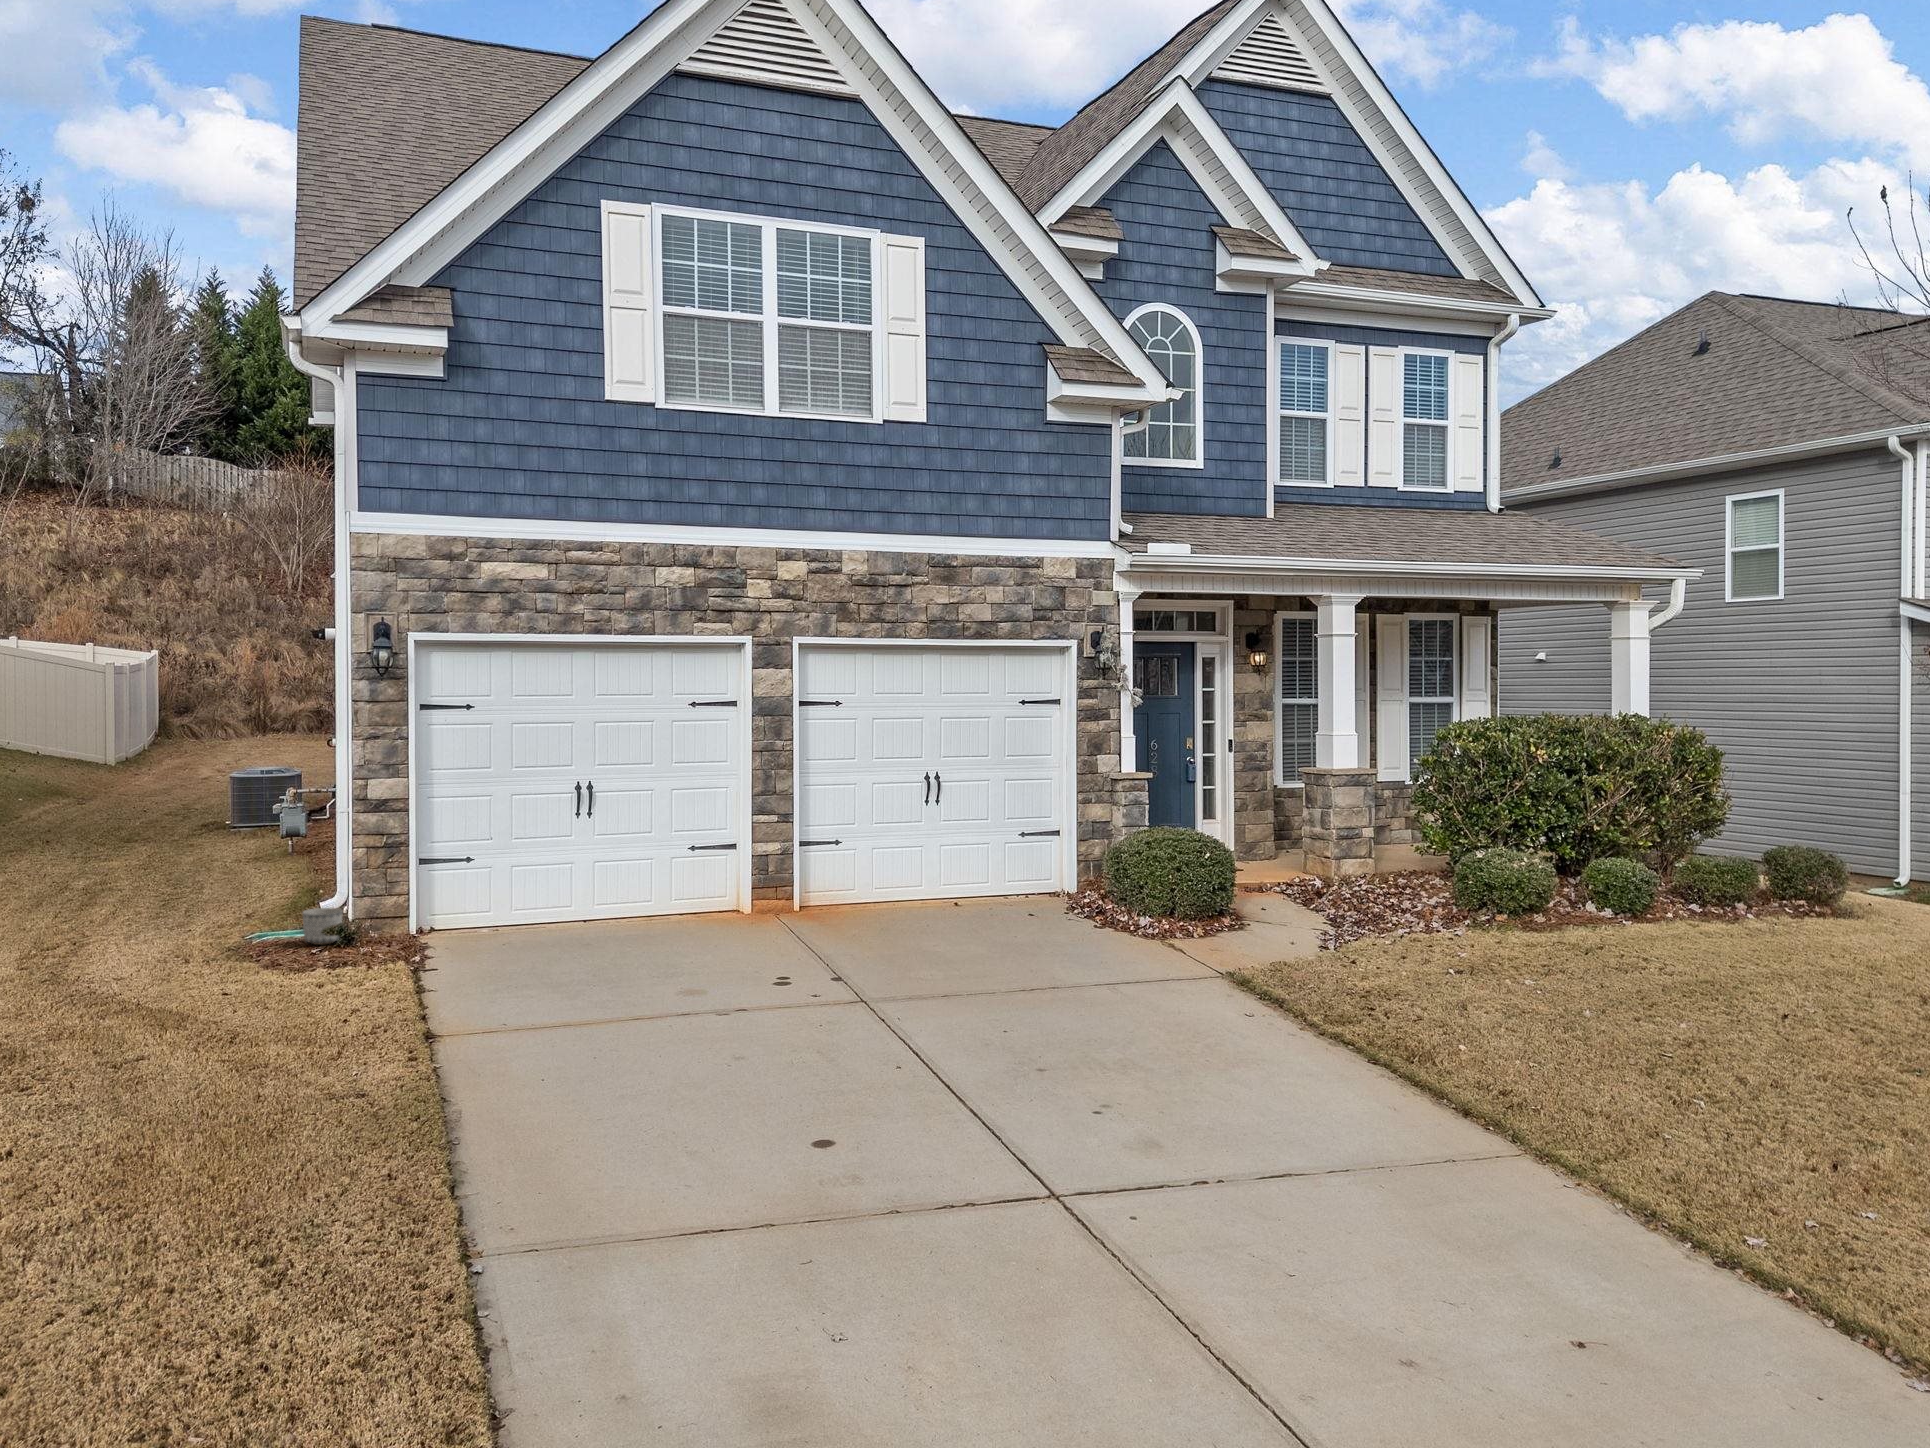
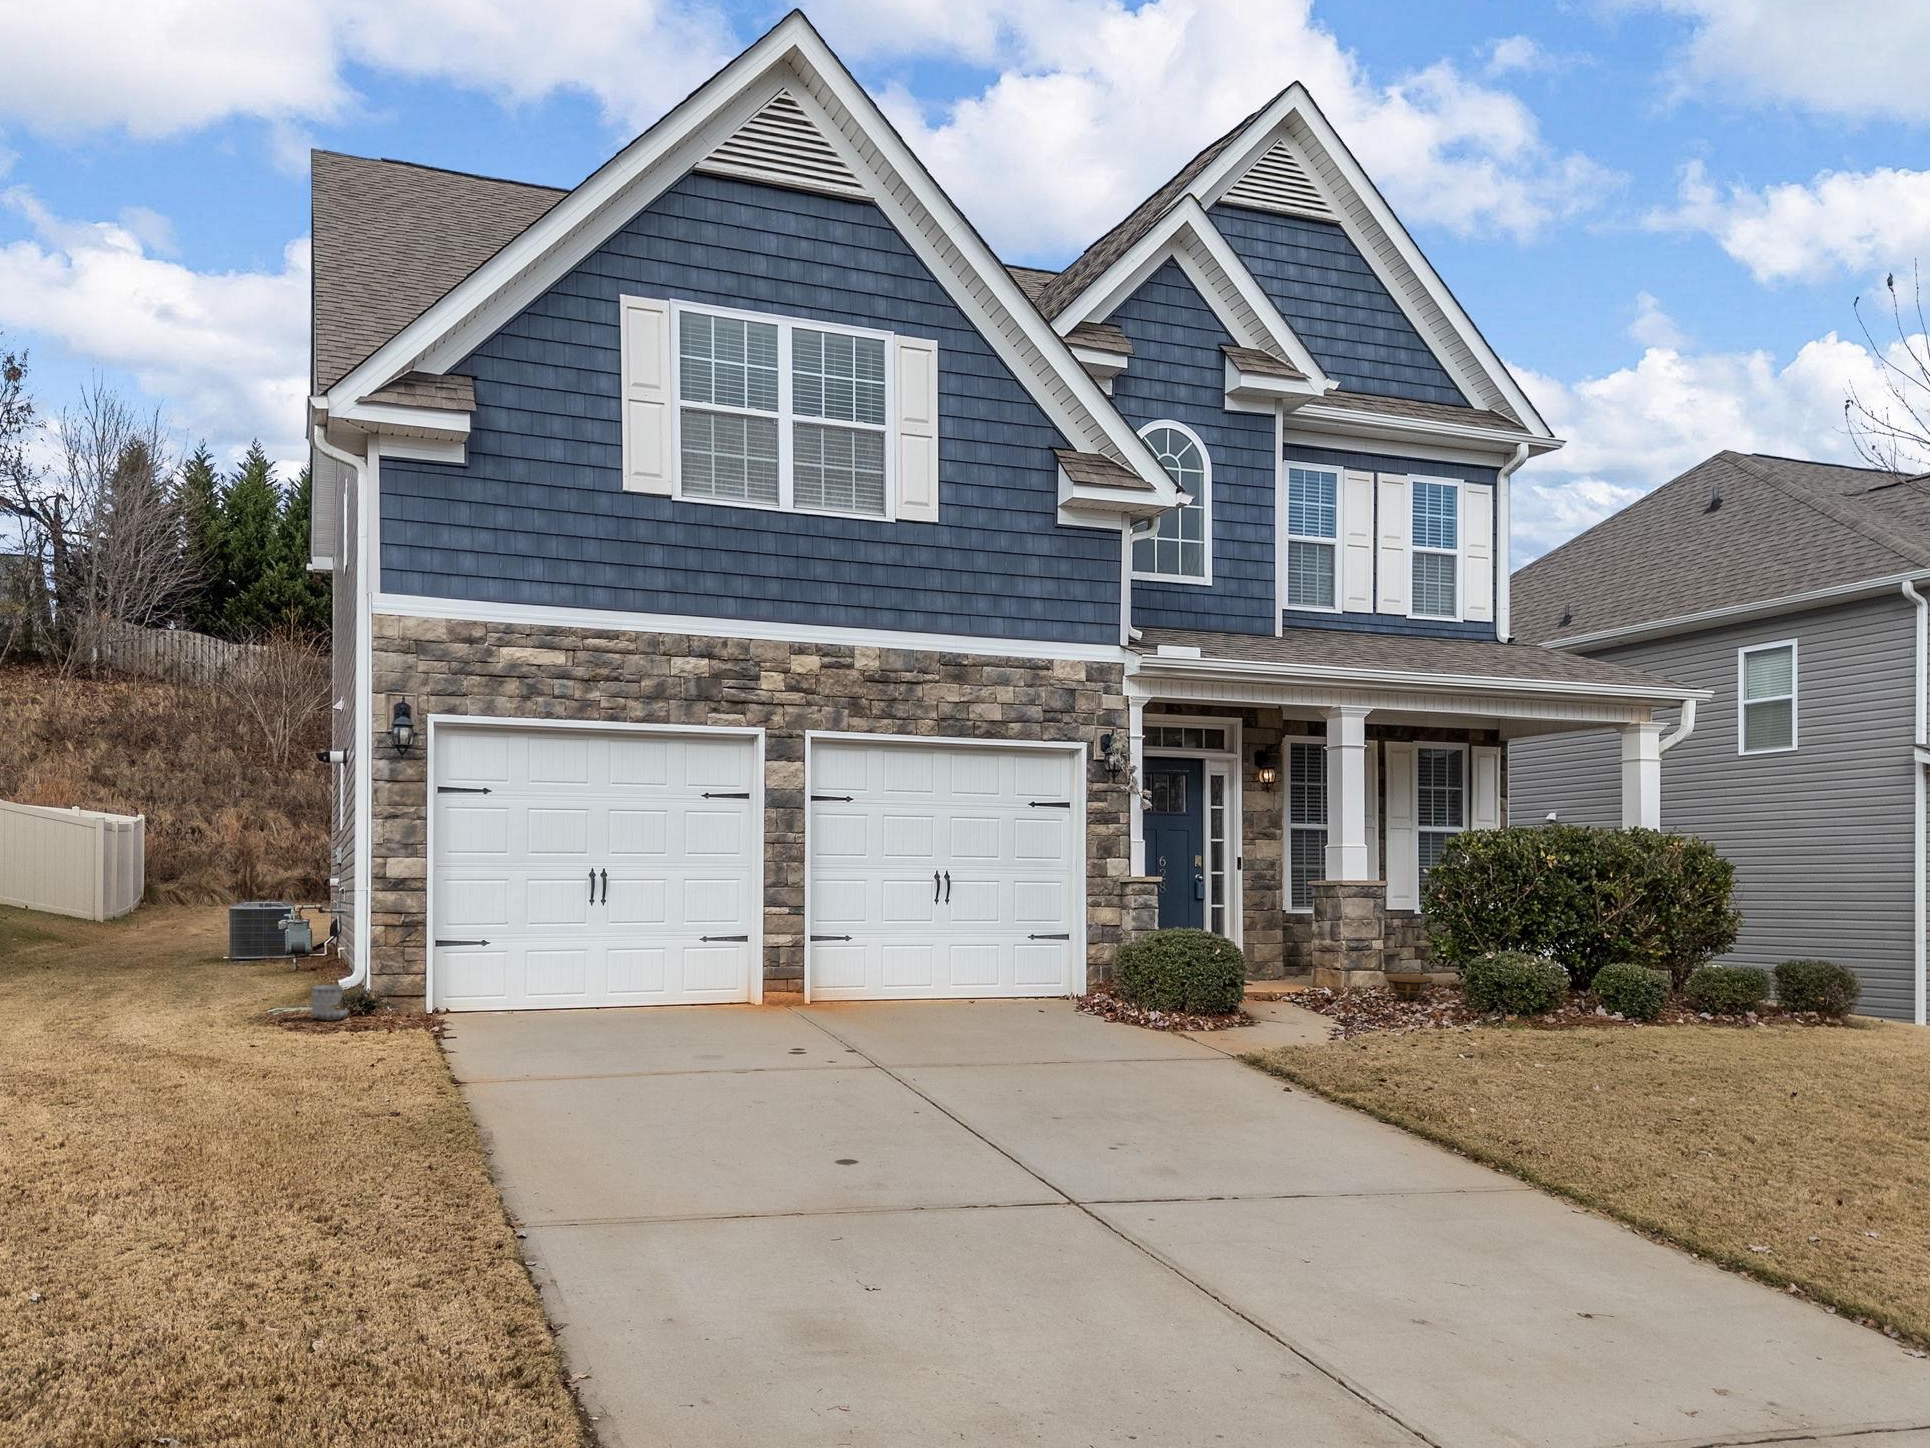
basket: none [1374,857,1420,883] -> present [1386,974,1433,999]

